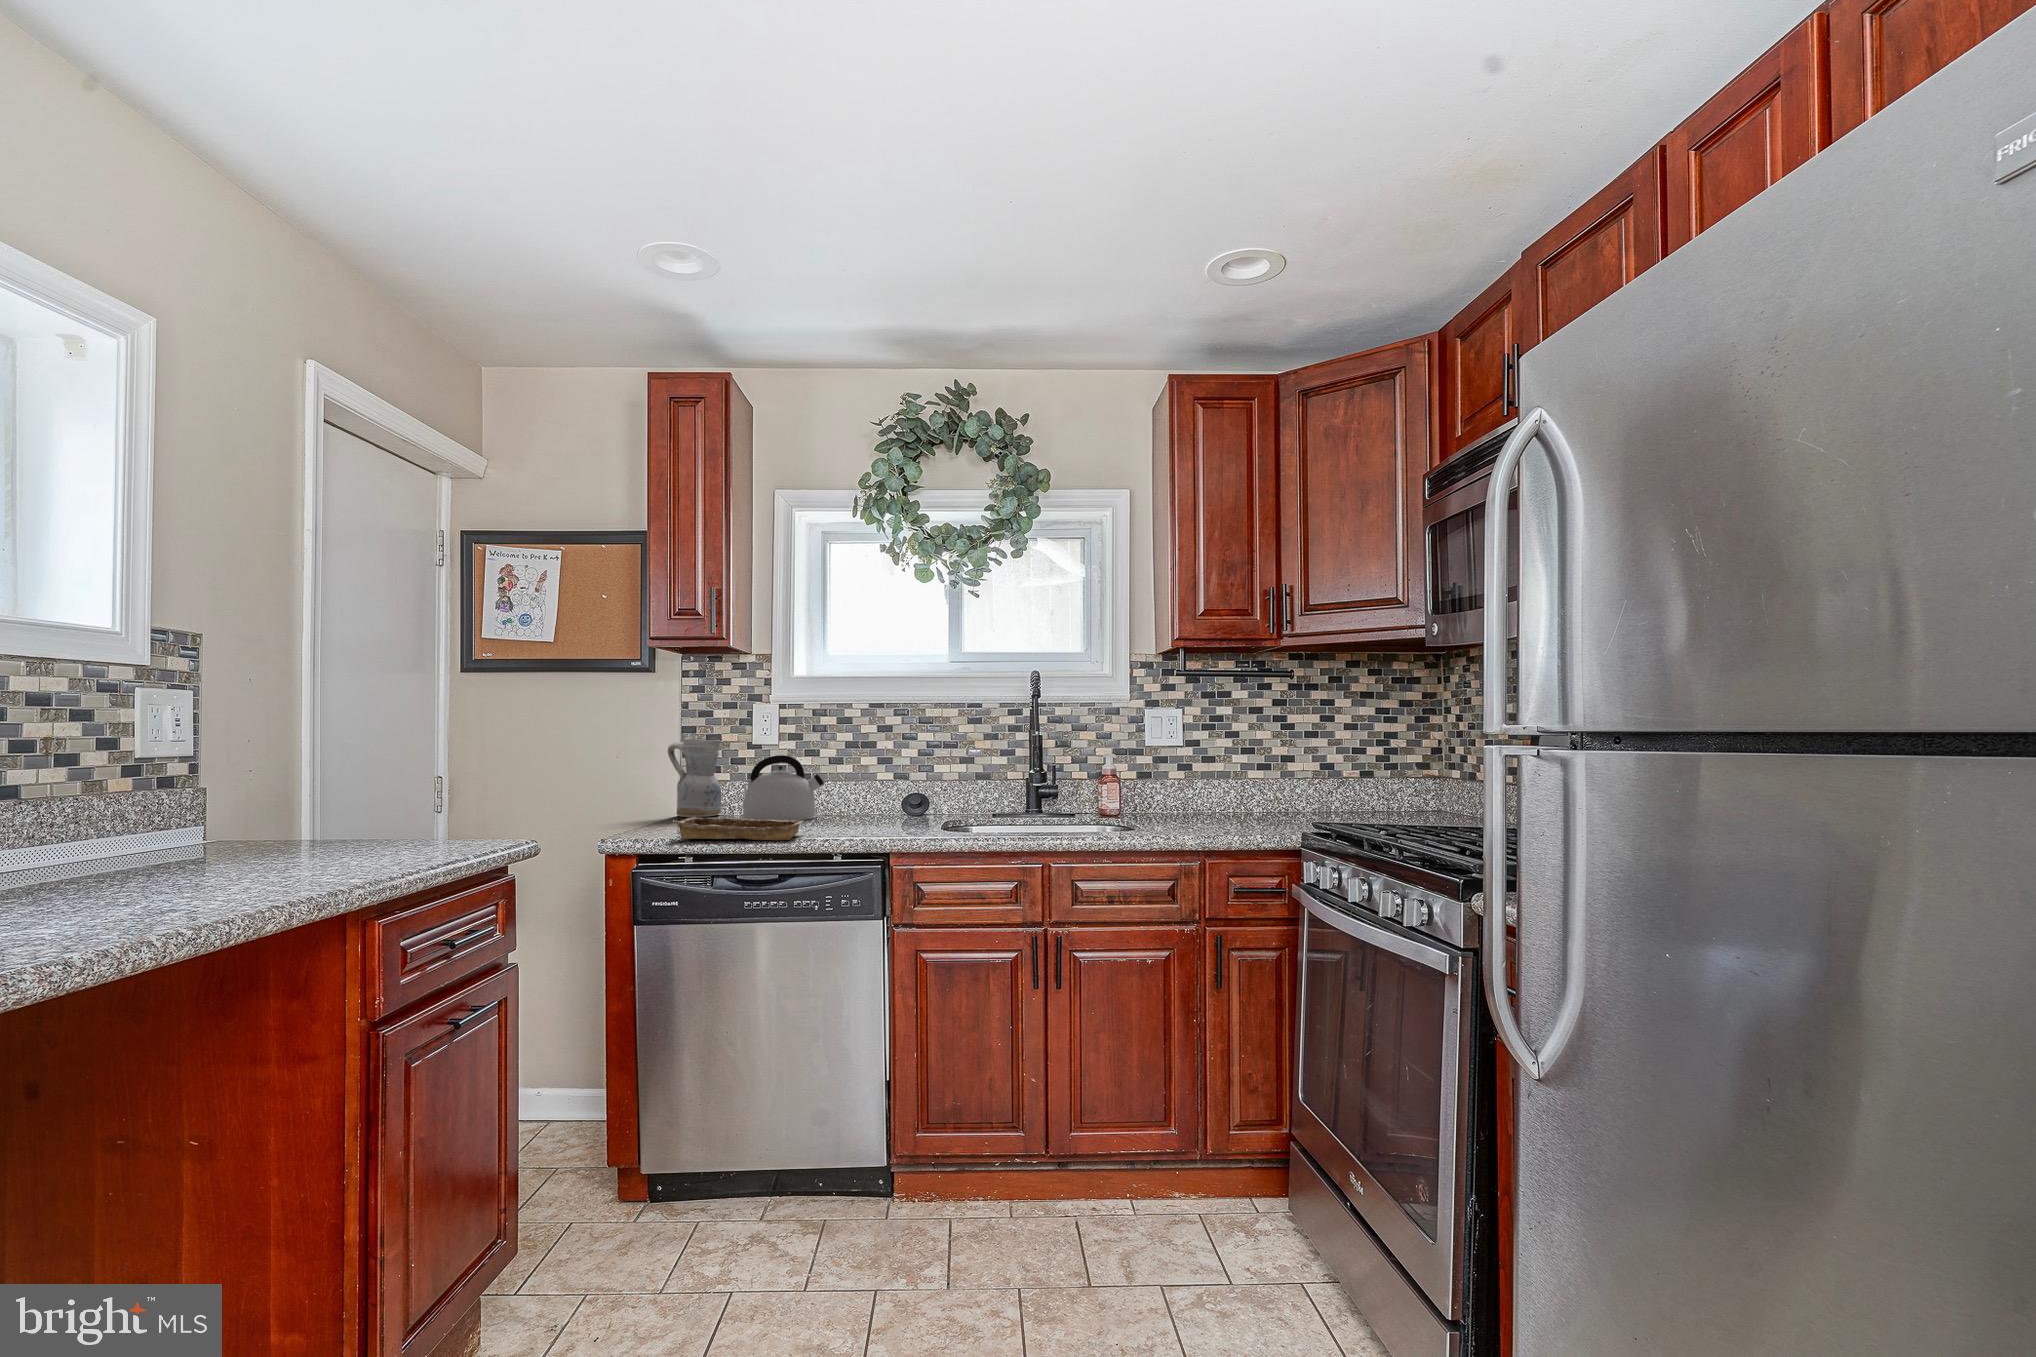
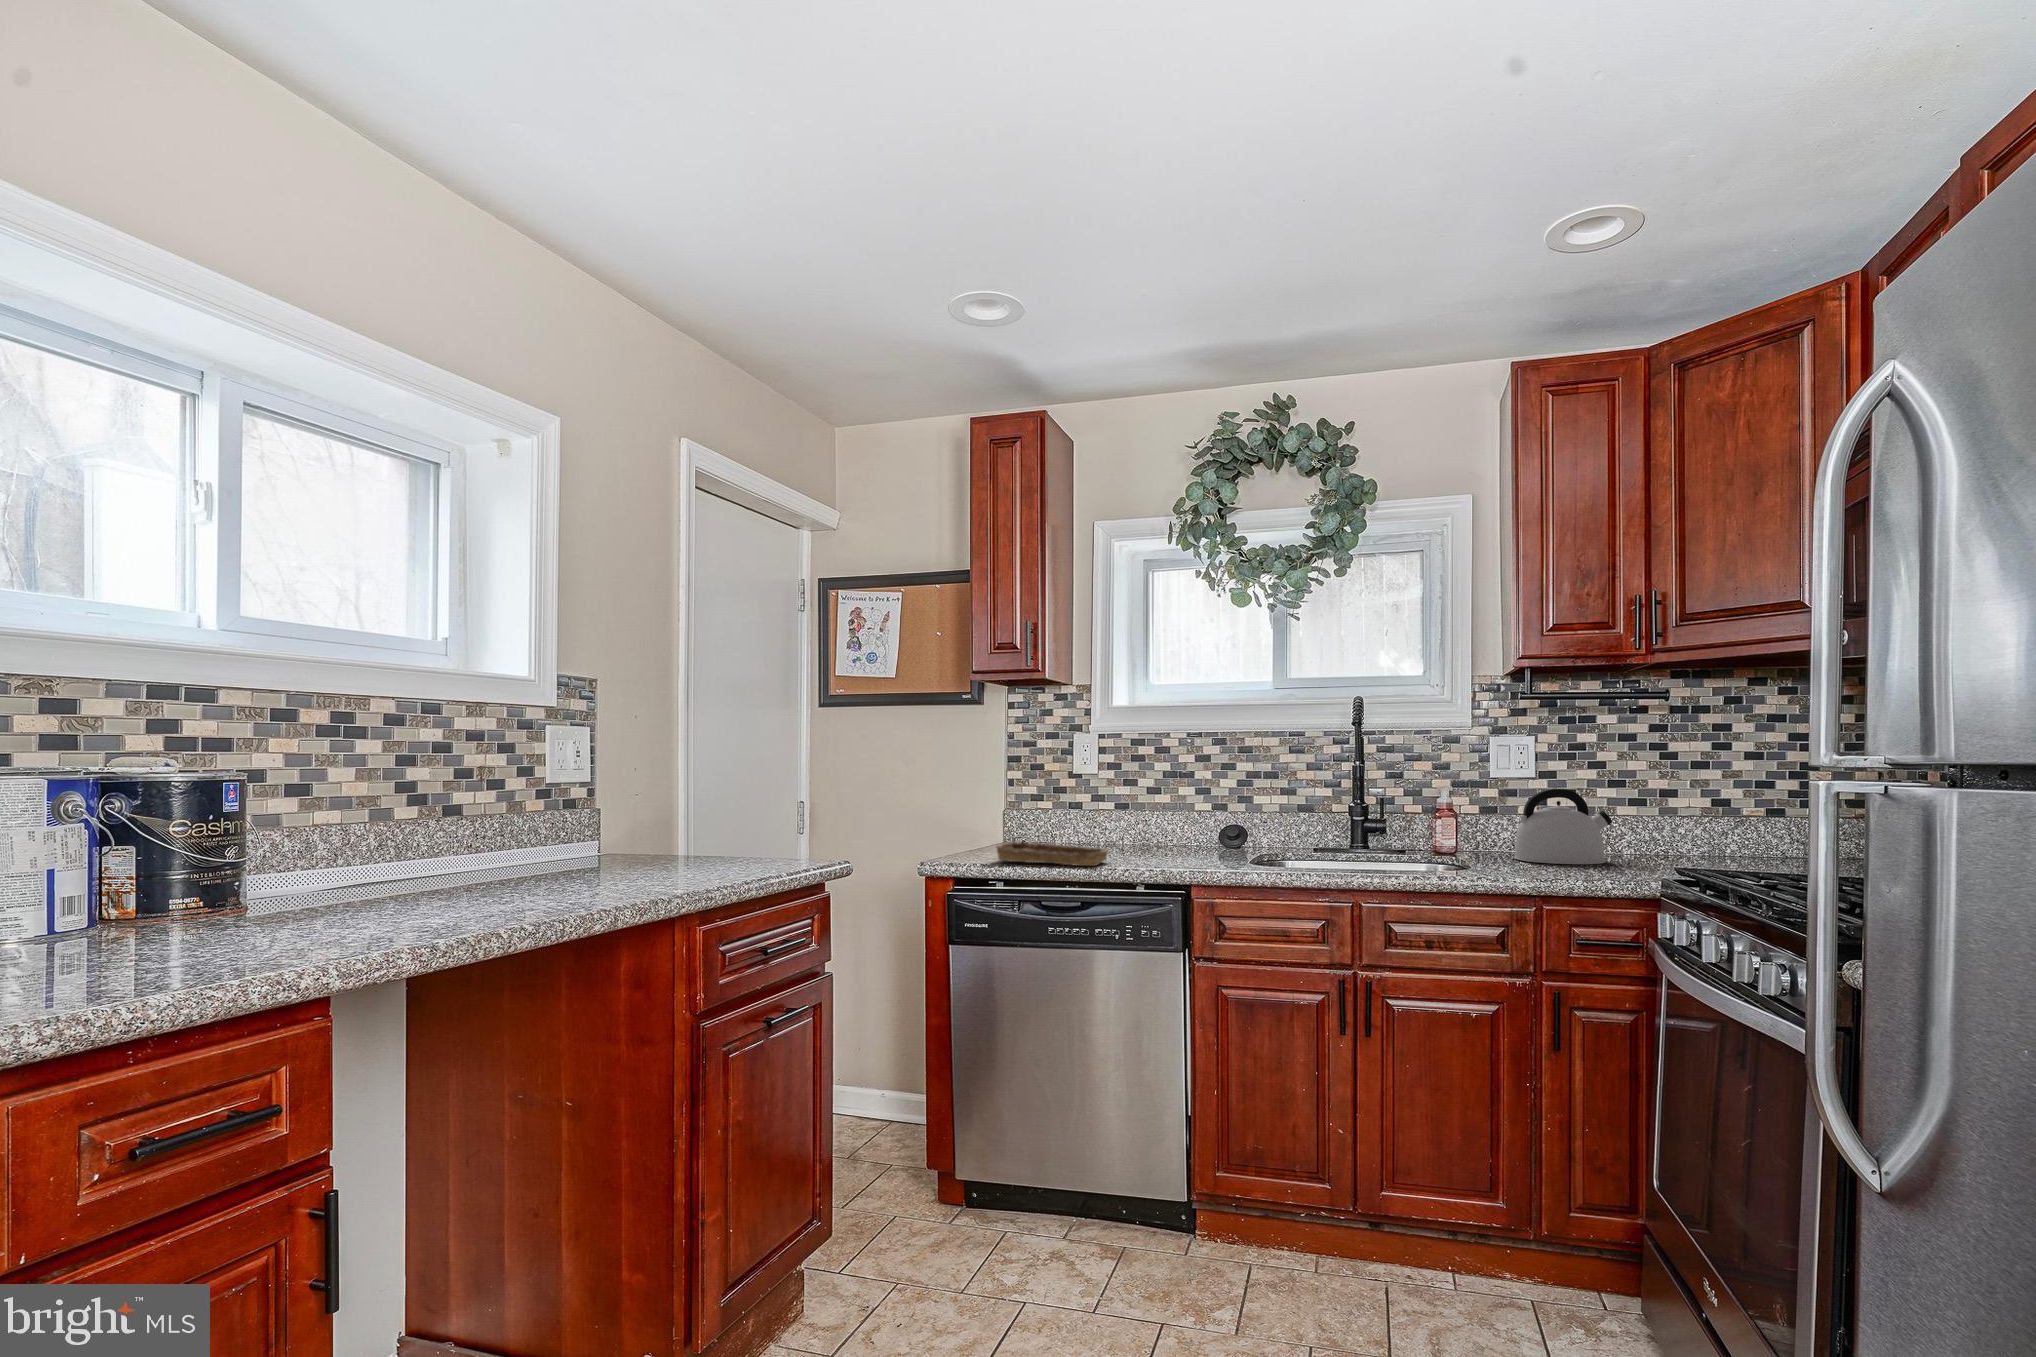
ceramic pitcher: present [668,738,722,817] -> none [995,765,1045,842]
kettle: present [742,755,824,821] -> present [1514,789,1612,864]

